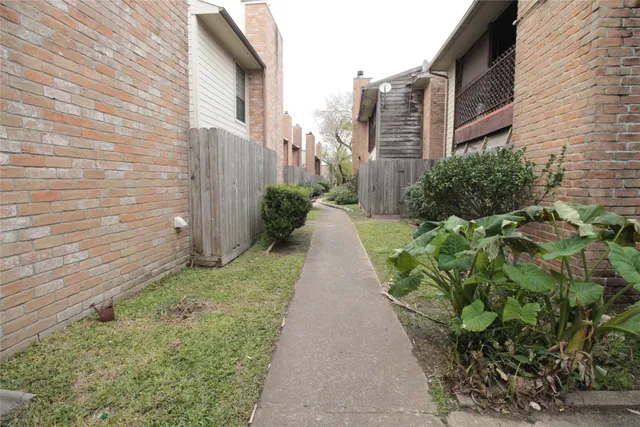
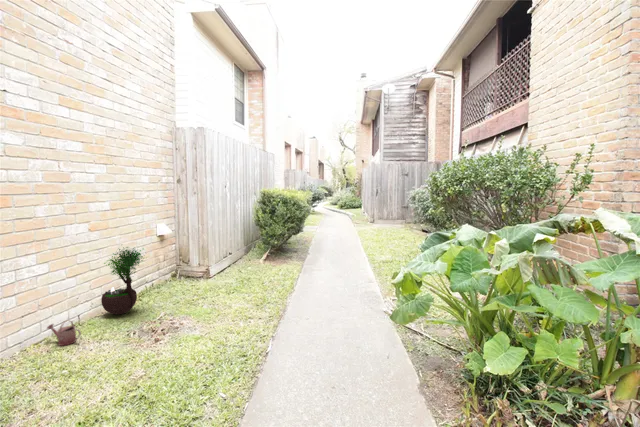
potted tree: none [130,234,169,297] -> present [101,247,143,314]

